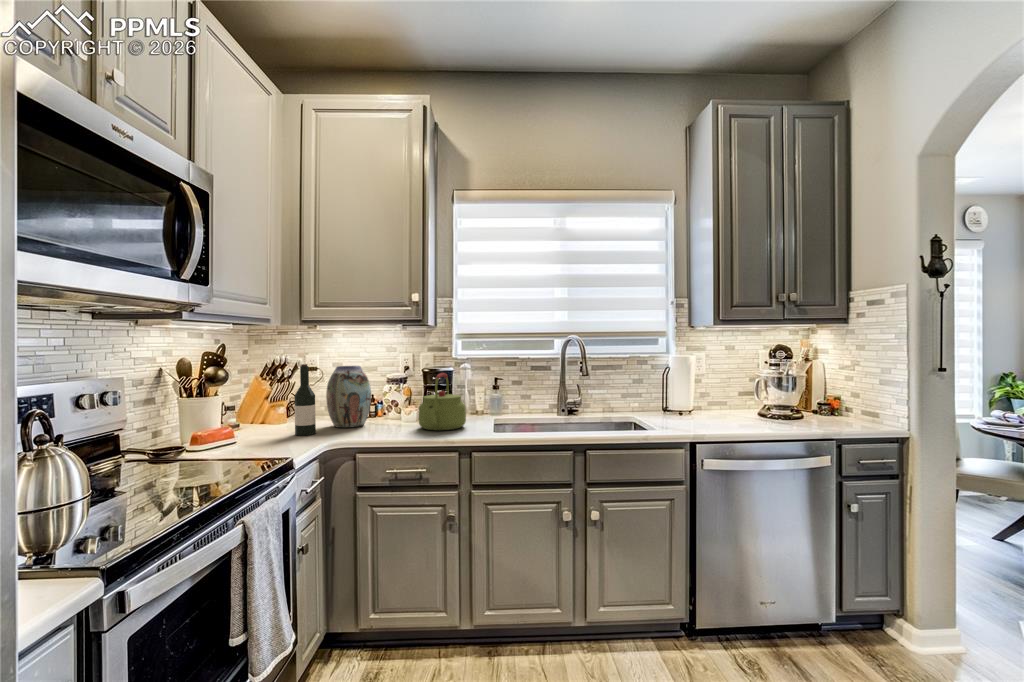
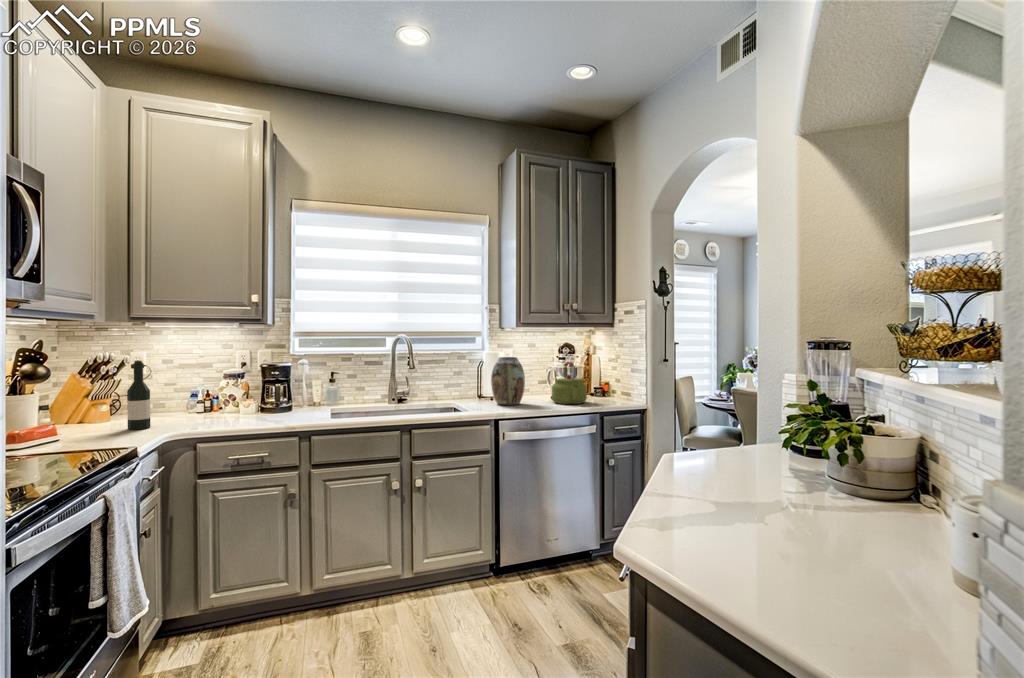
vase: present [326,366,371,428] -> present [491,357,525,405]
kettle: present [419,373,466,430] -> present [552,362,587,404]

